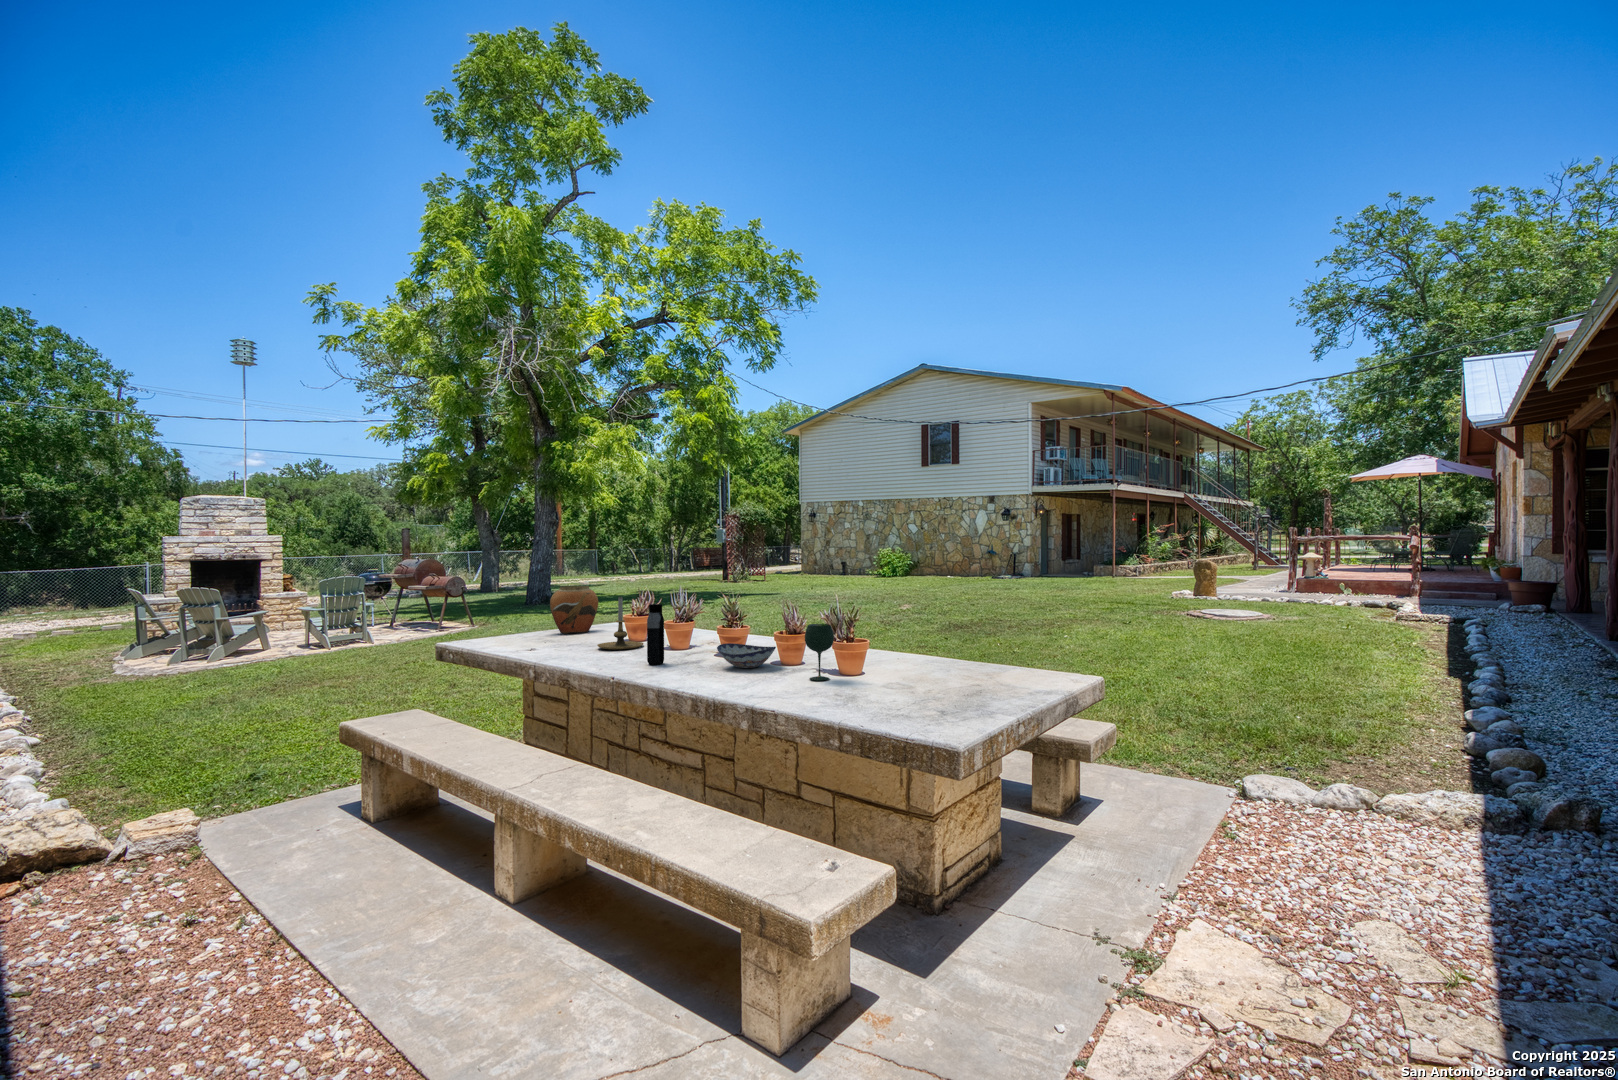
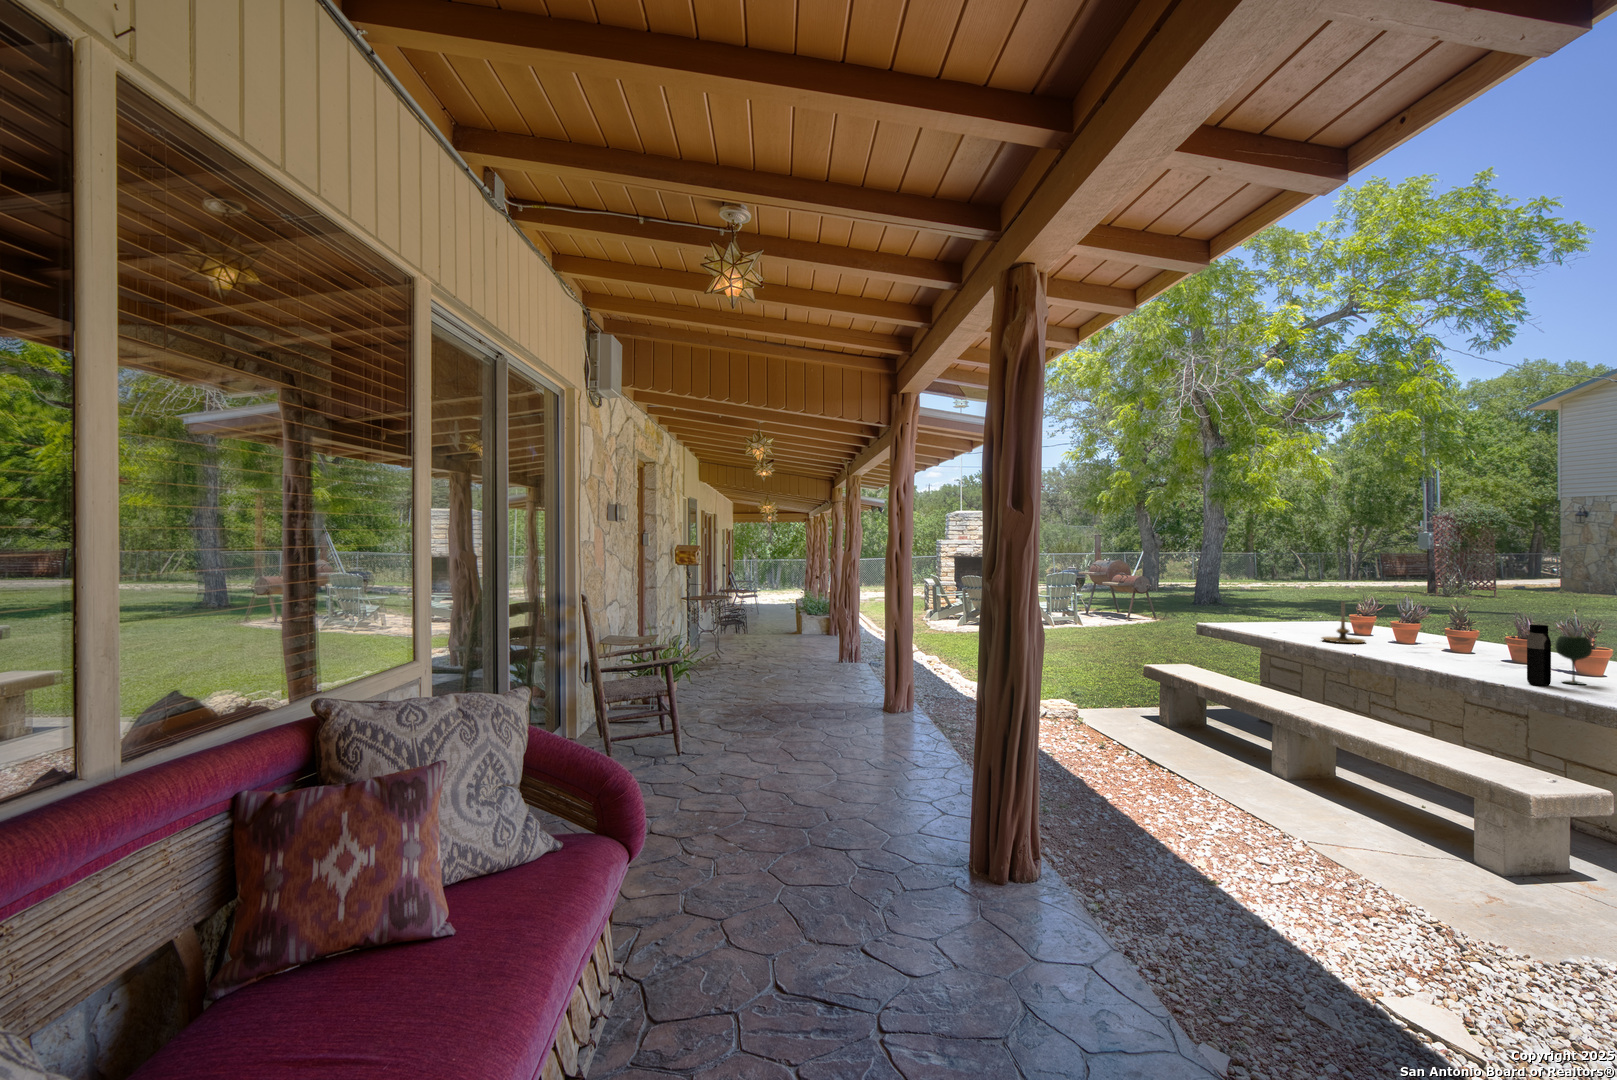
vase: present [550,586,598,634] -> none [1268,590,1312,628]
water bottle: present [647,604,664,665] -> present [1527,624,1551,686]
decorative bowl: present [717,643,776,668] -> none [1452,646,1520,668]

